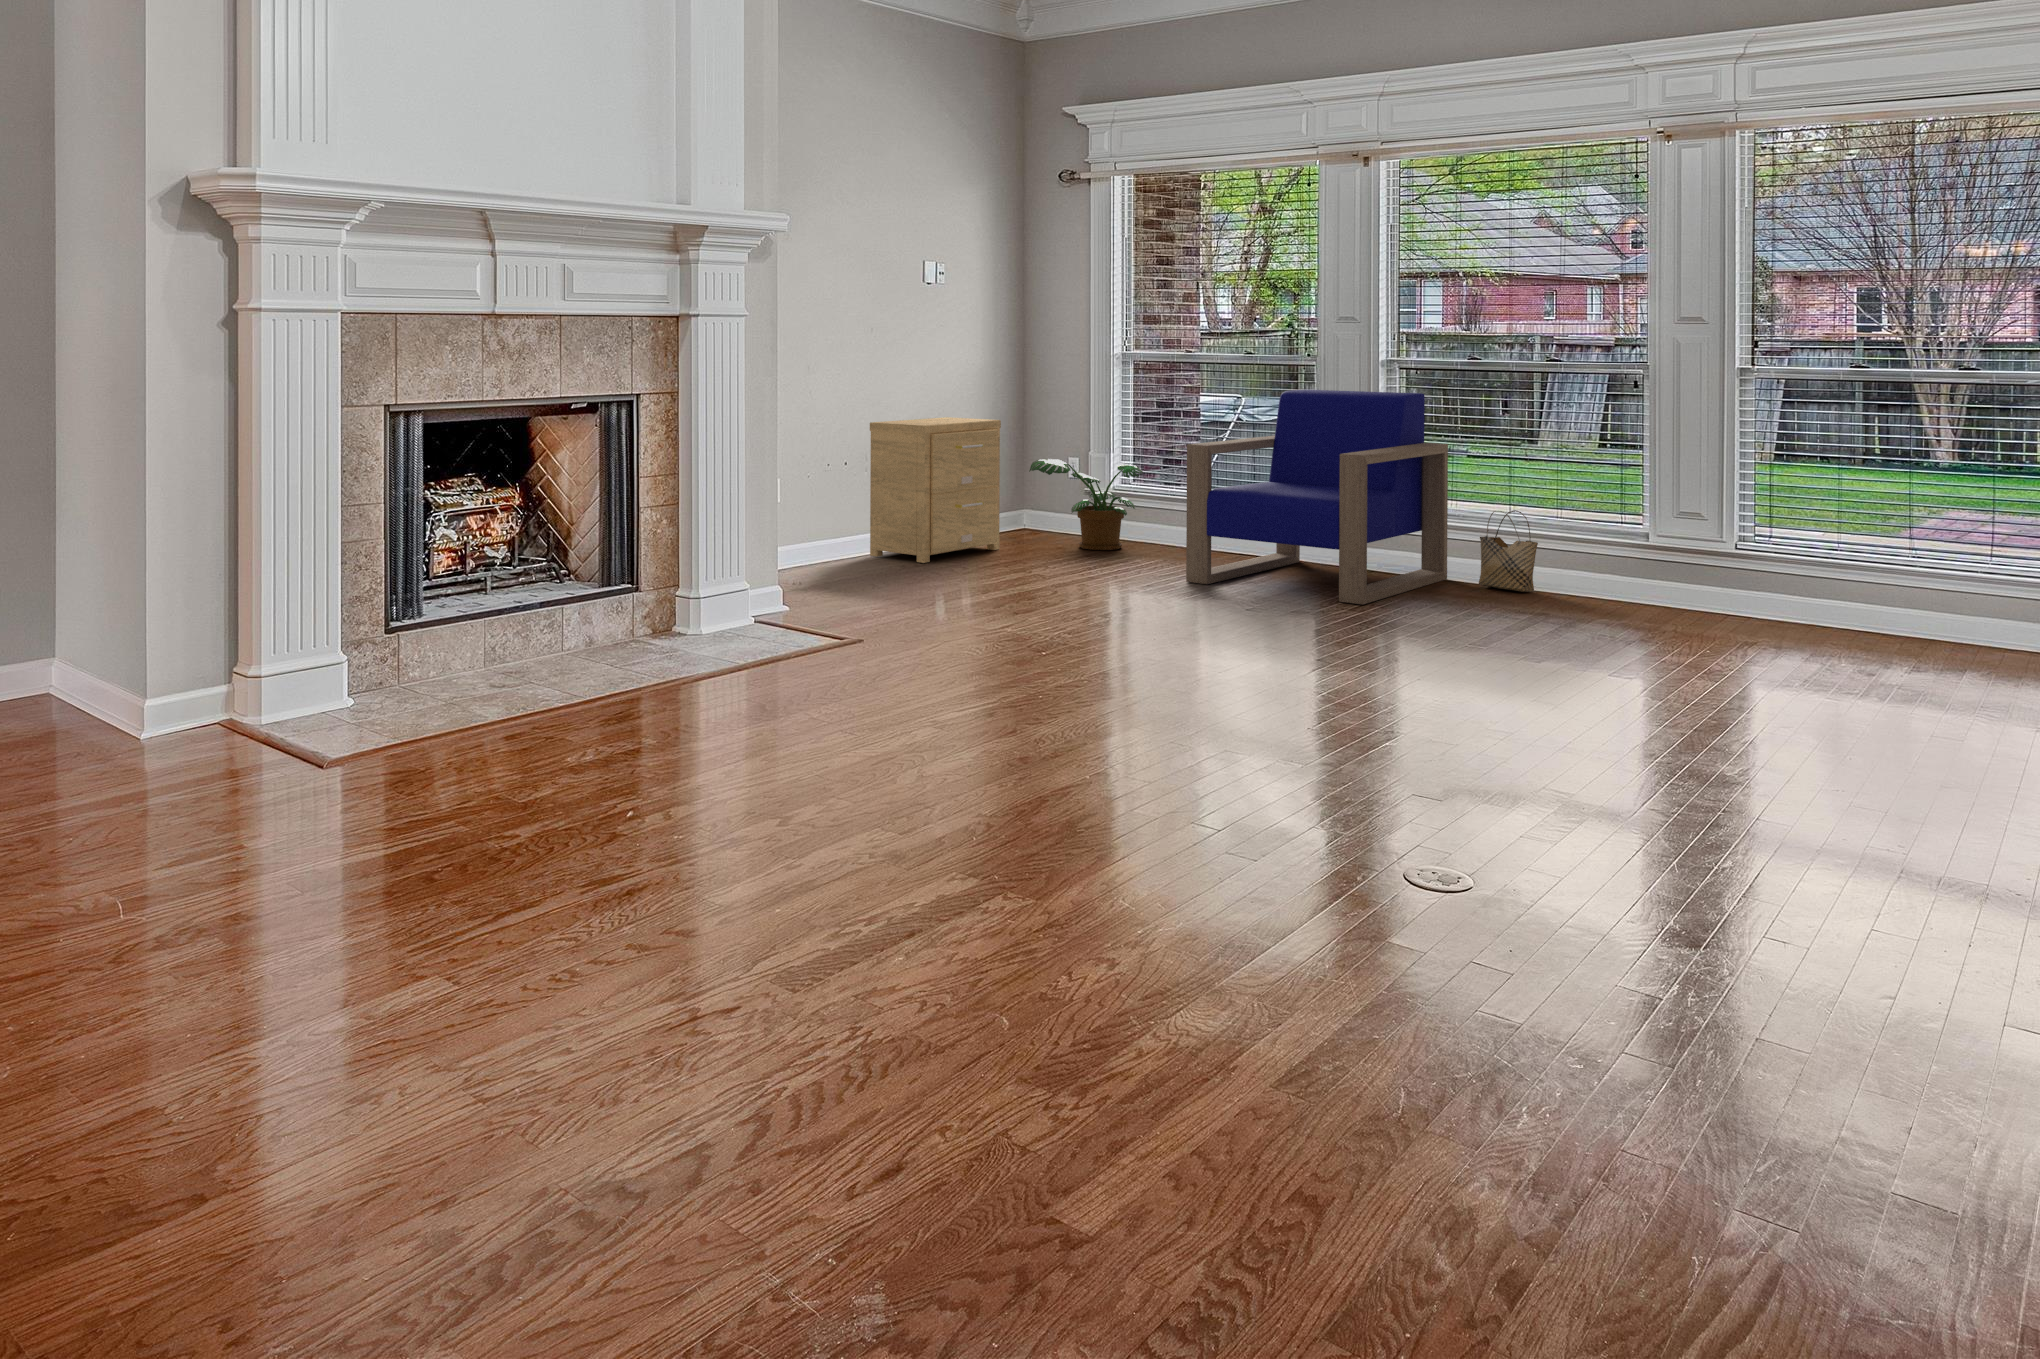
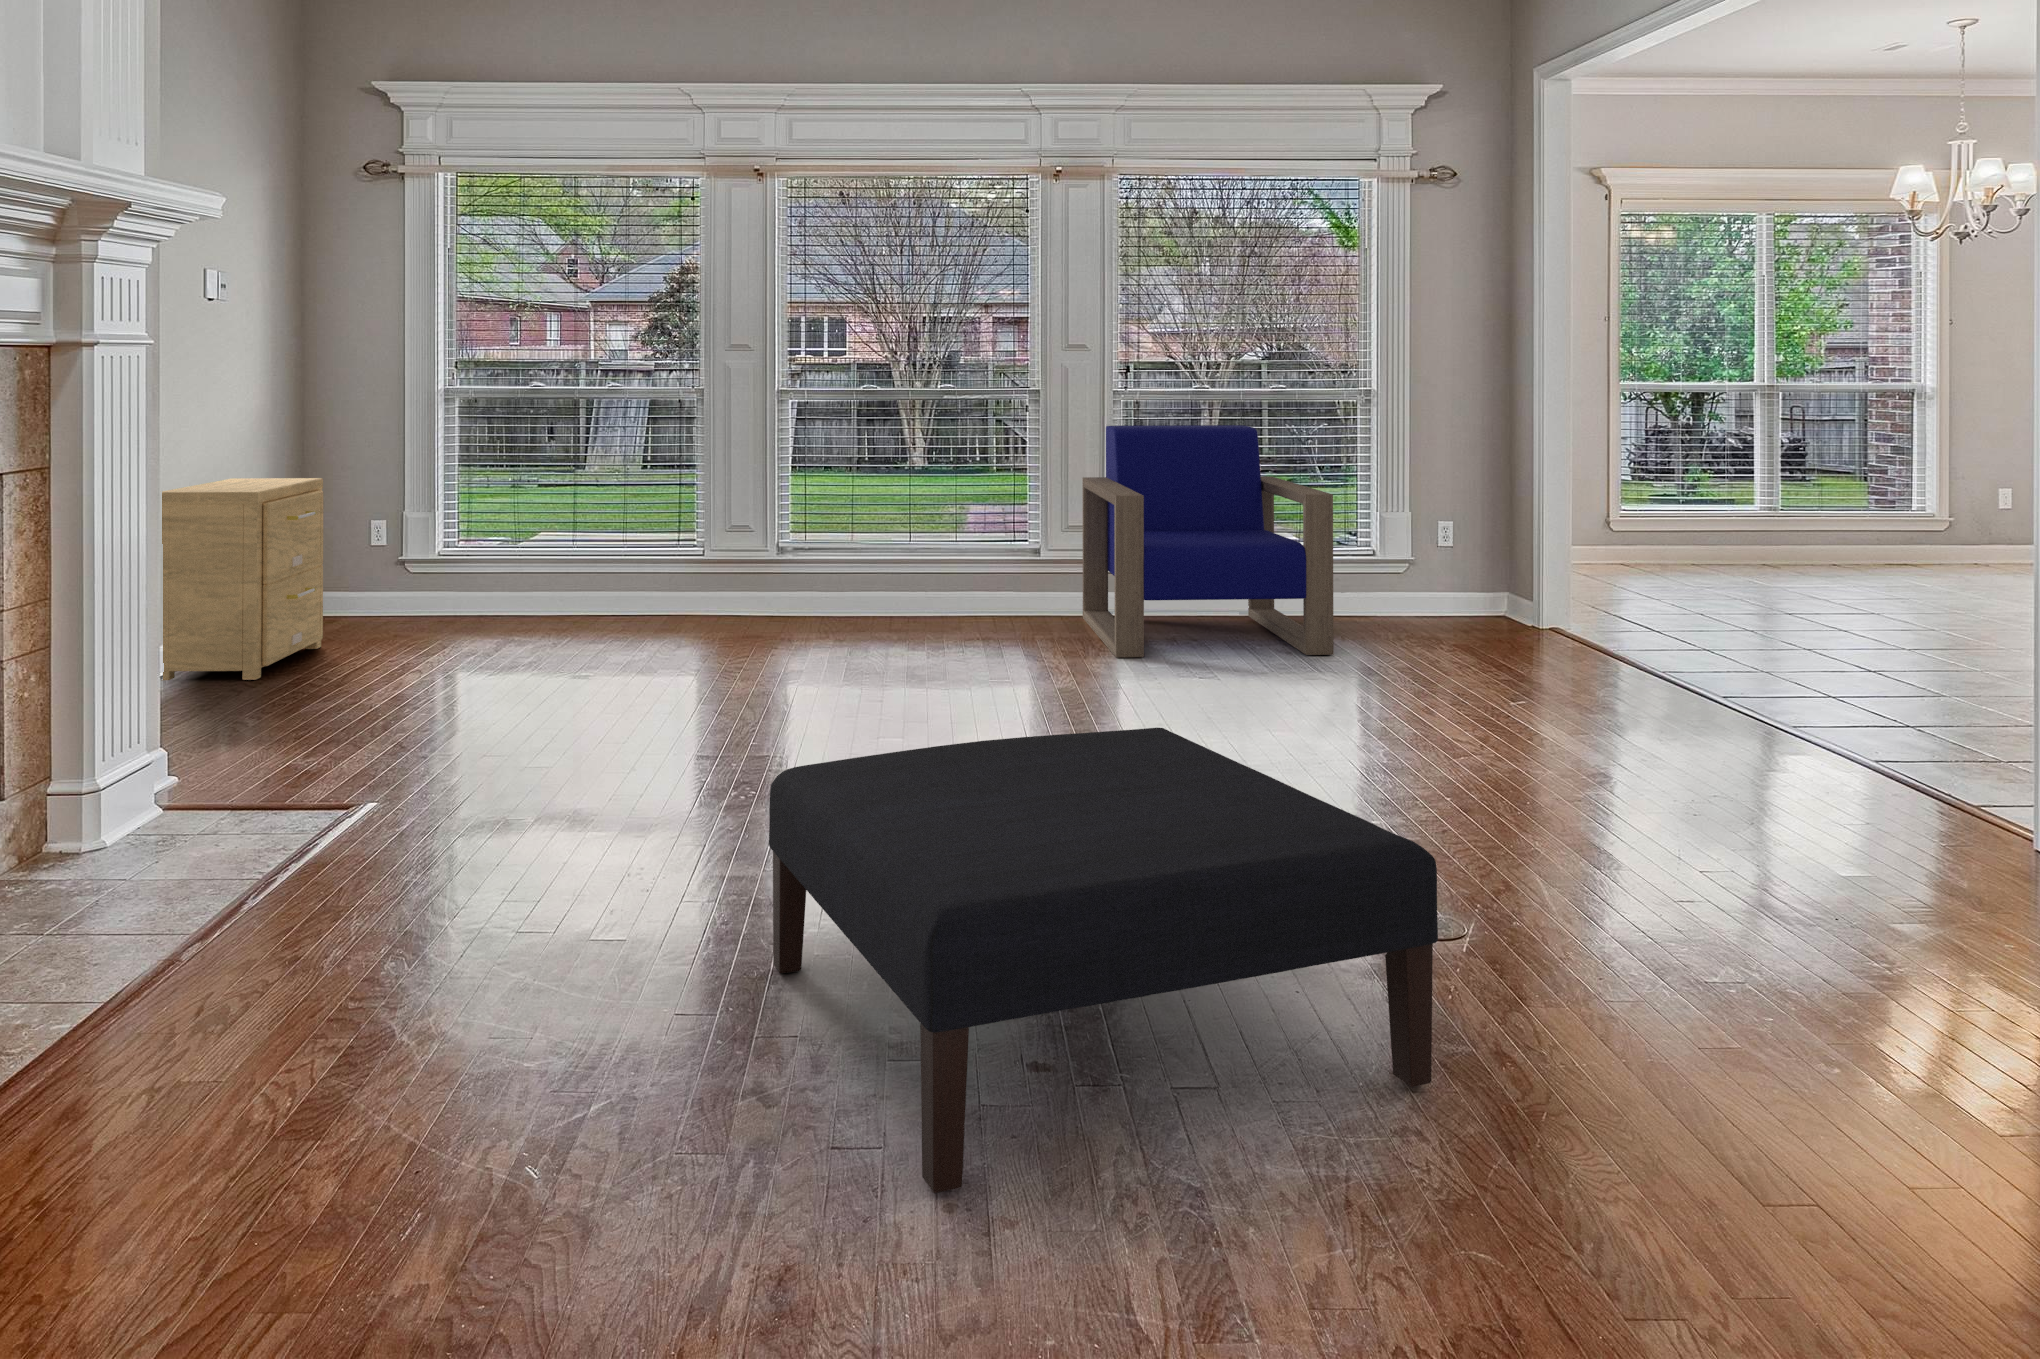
armchair: present [1186,390,1448,605] -> present [1082,425,1334,657]
potted plant: present [1029,459,1143,550] -> none [355,522,488,632]
woven basket: present [1479,510,1538,592] -> none [901,540,960,621]
ottoman: none [761,618,1231,916] -> present [769,728,1438,1193]

